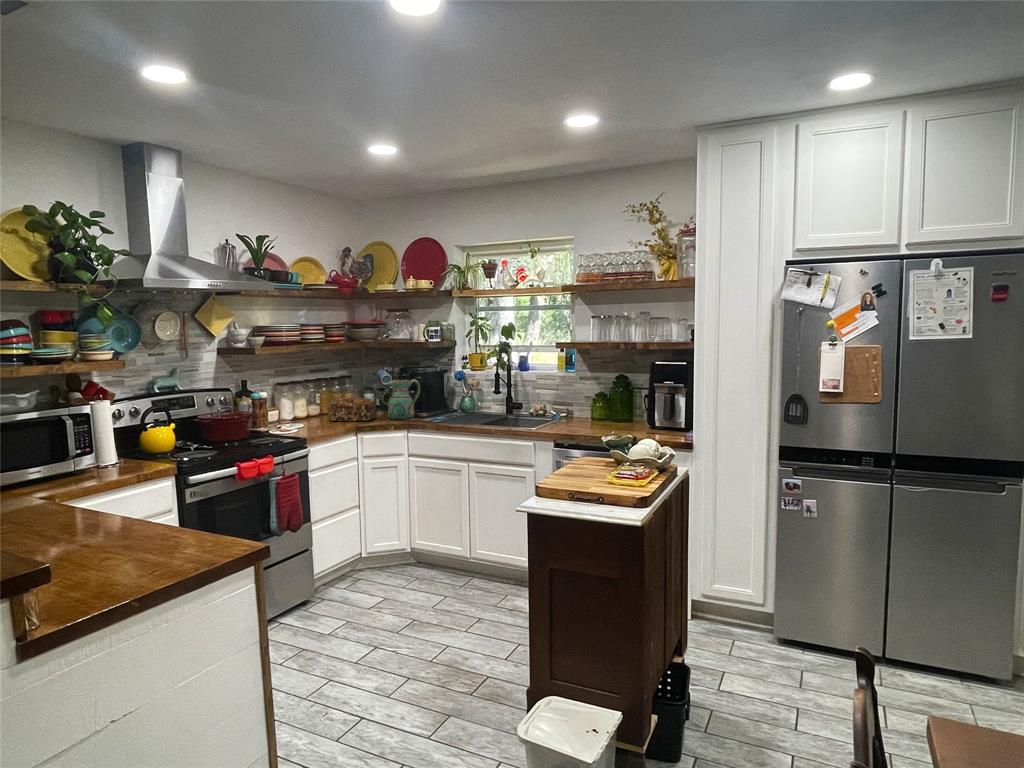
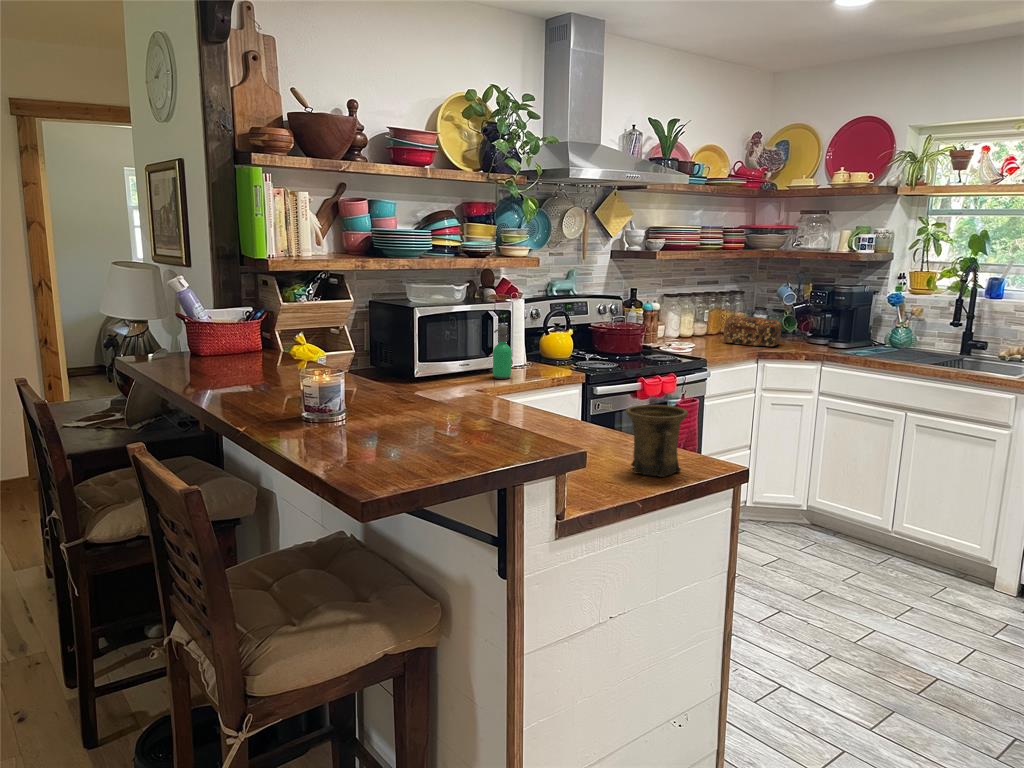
ceramic pitcher: present [388,379,420,419] -> none [796,300,841,349]
soap dispenser: none [64,428,90,482] -> present [493,325,511,379]
mug: none [128,497,194,569] -> present [626,405,688,477]

